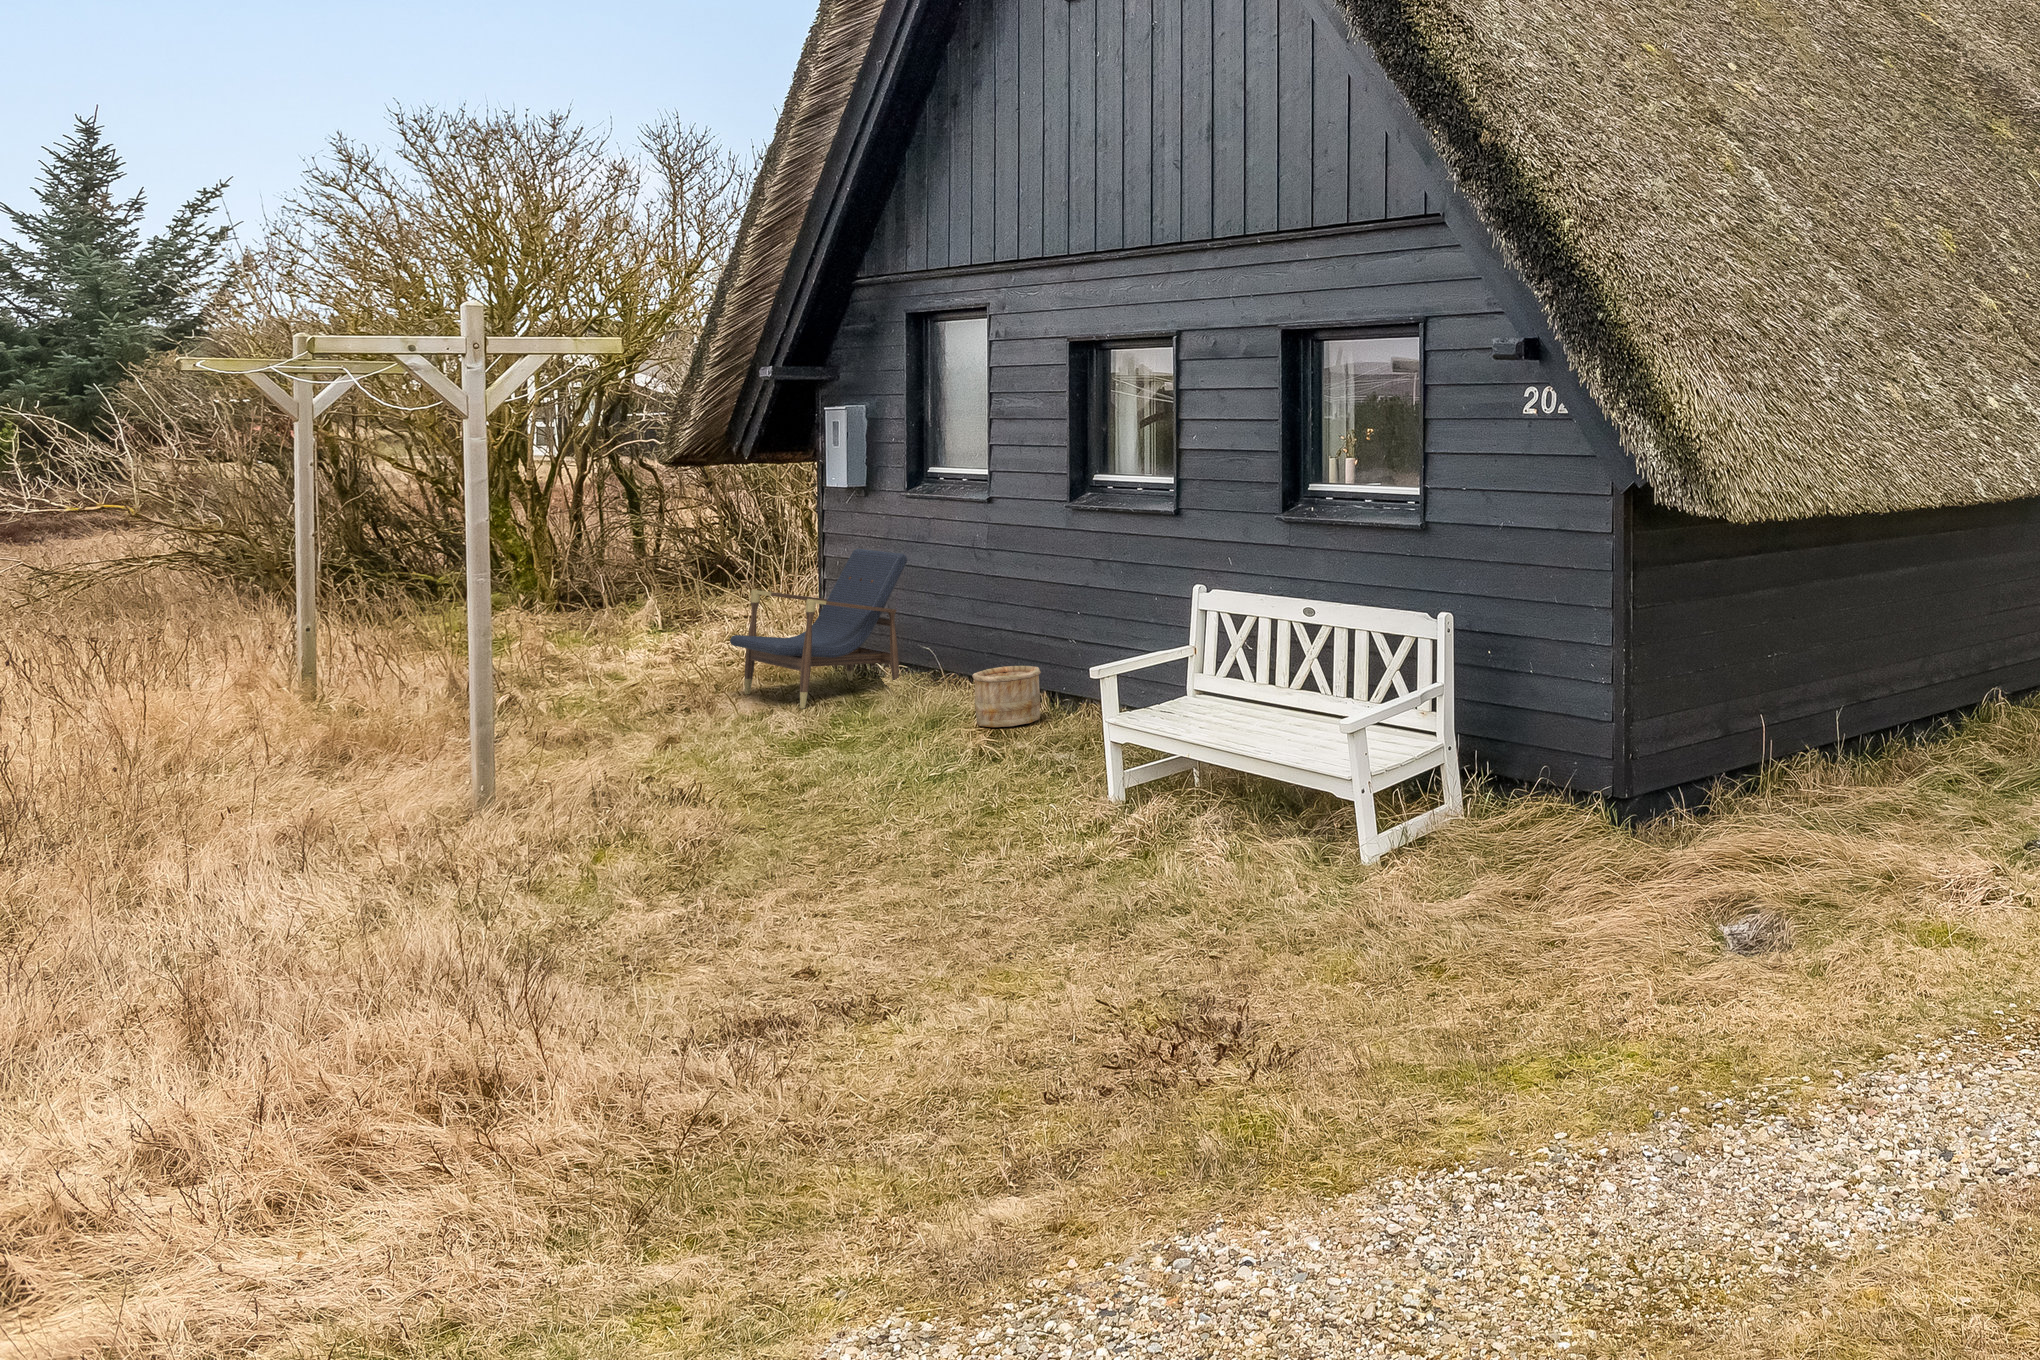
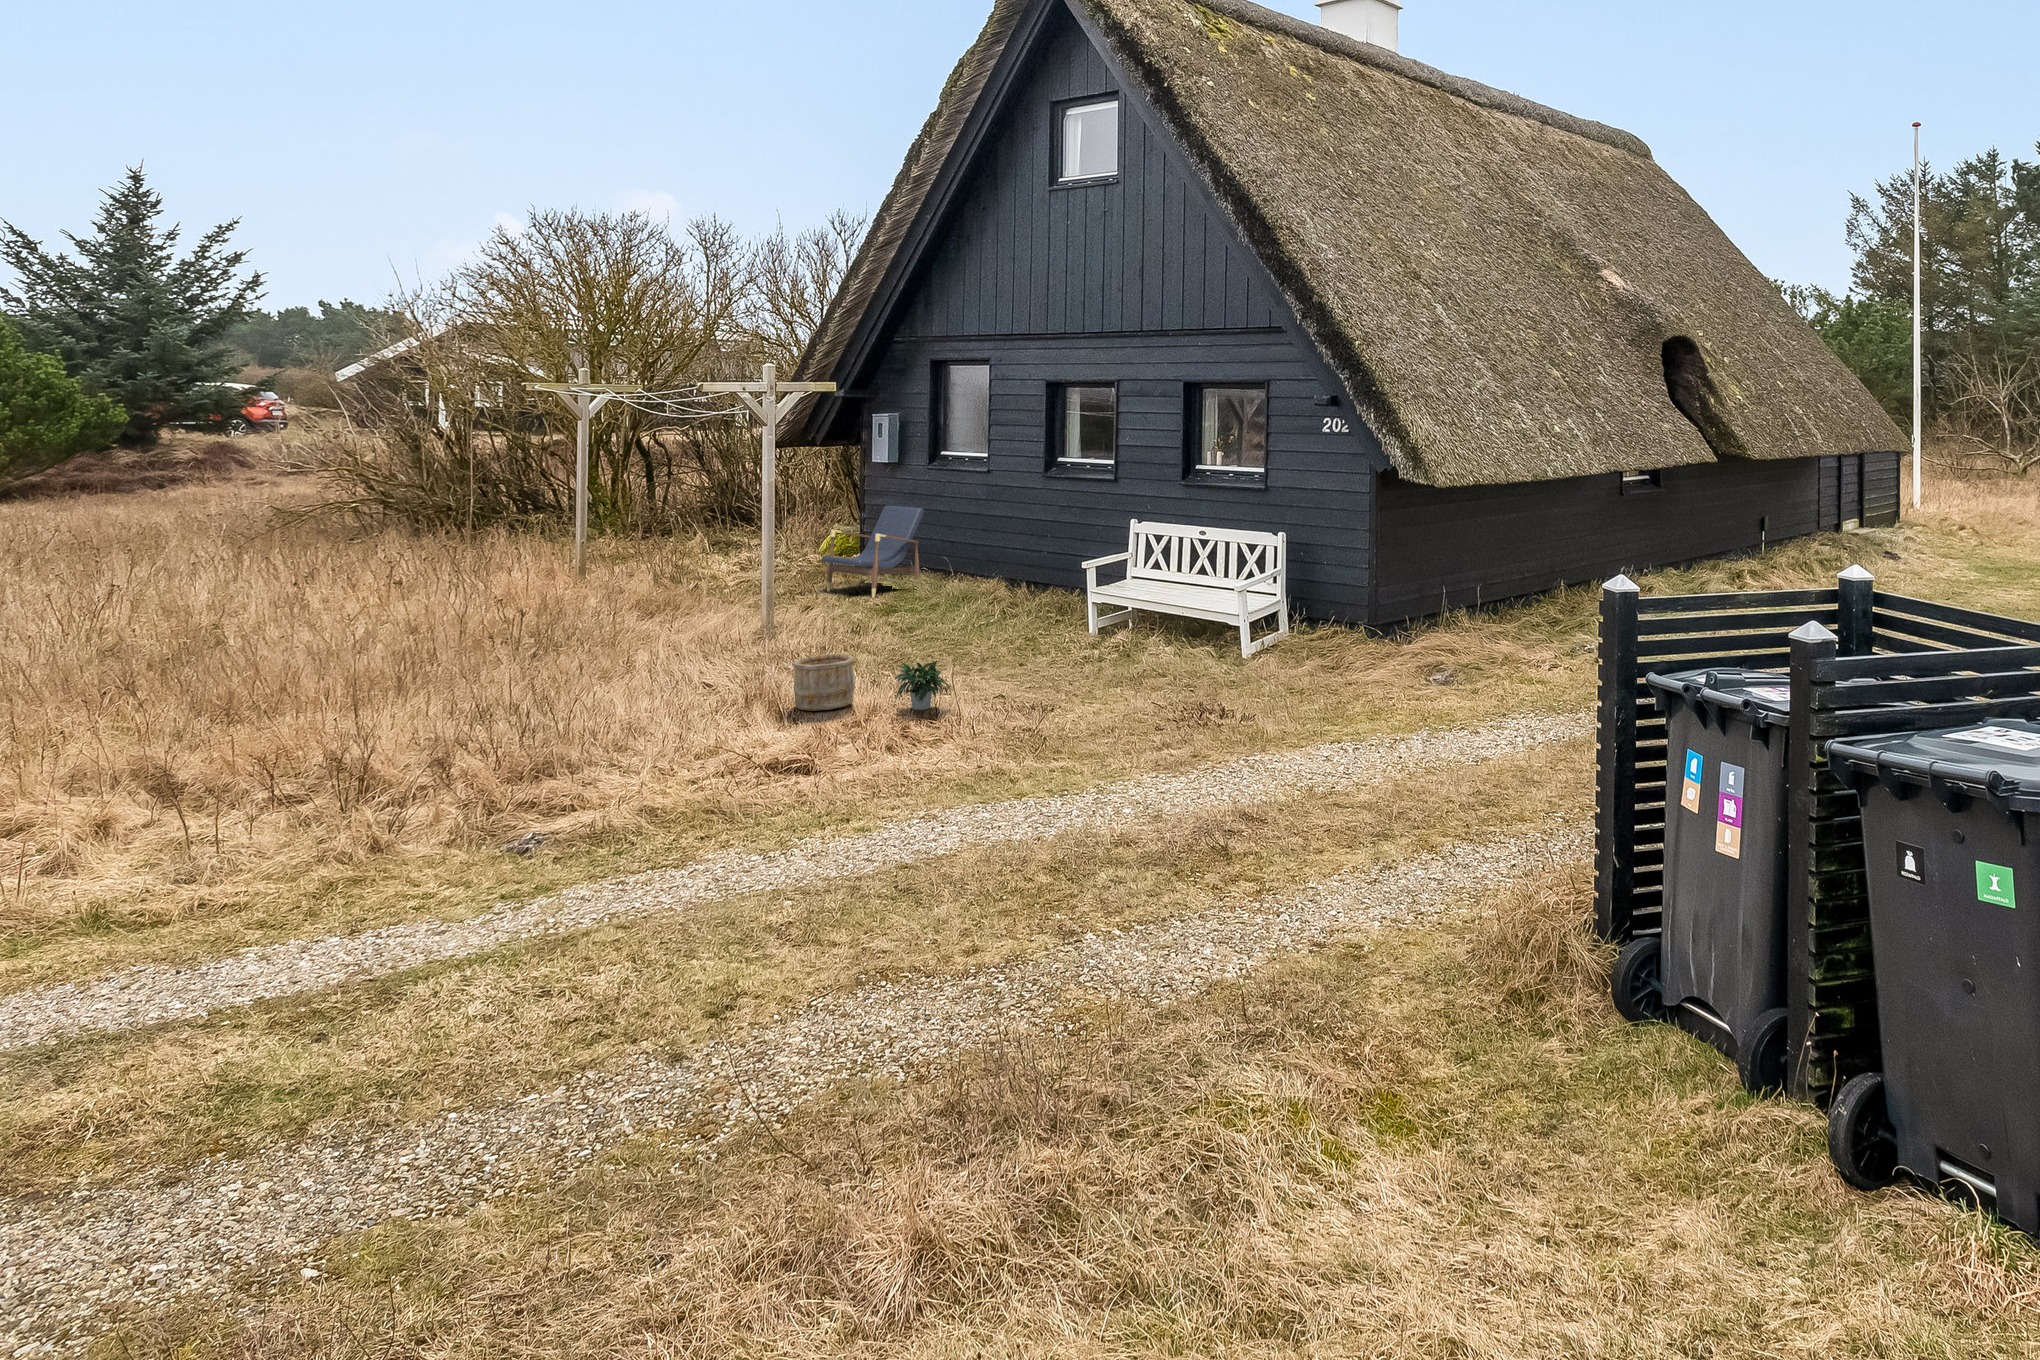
wooden bucket: present [972,666,1041,727] -> present [792,654,855,711]
potted plant: none [318,958,517,1083] -> present [875,661,951,710]

